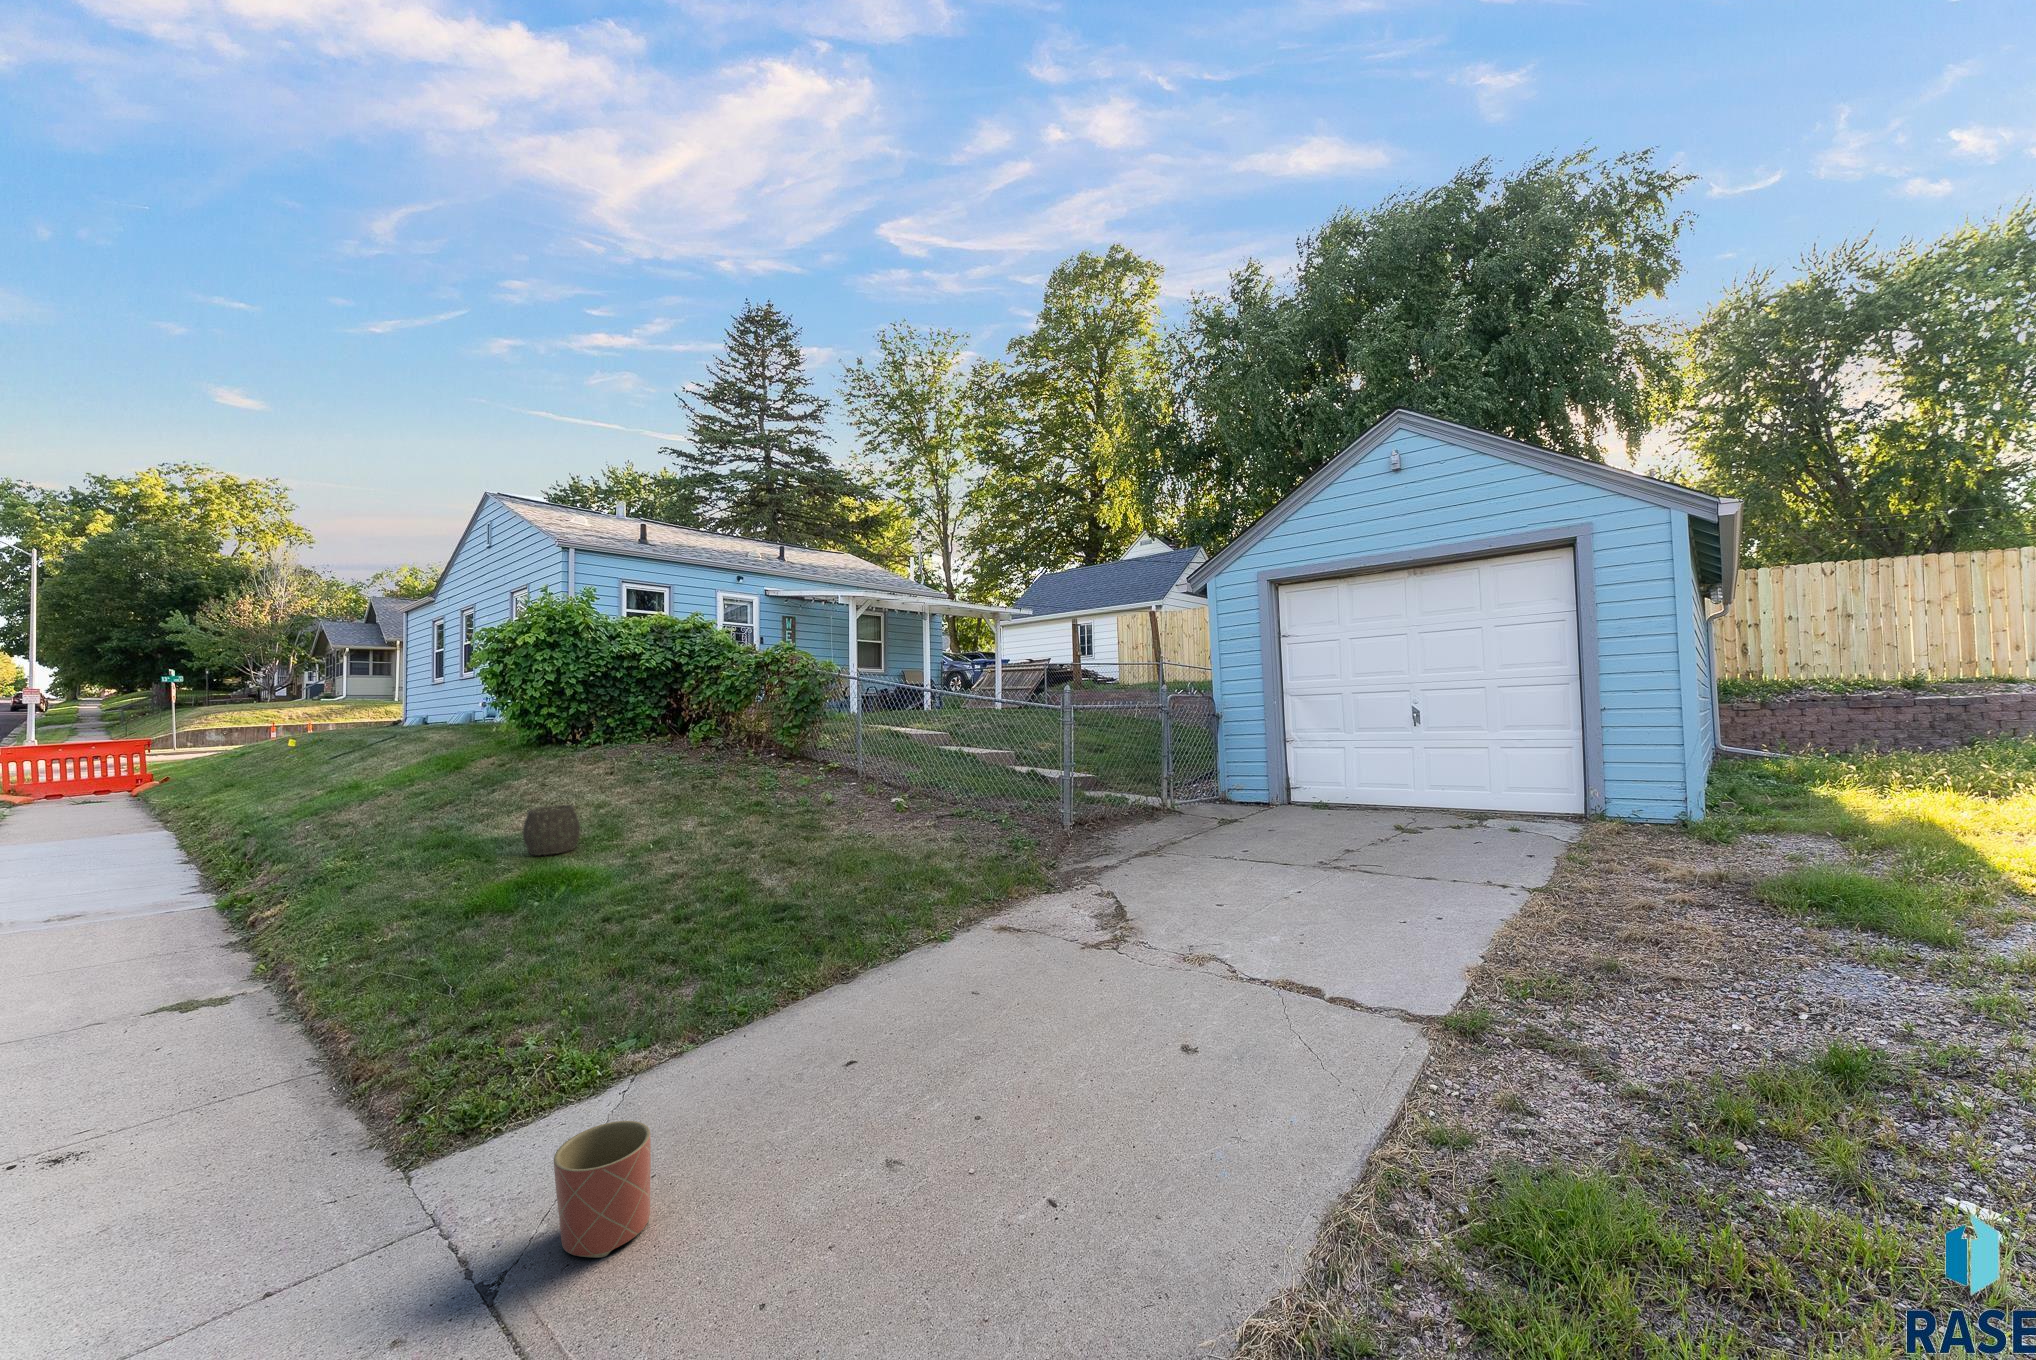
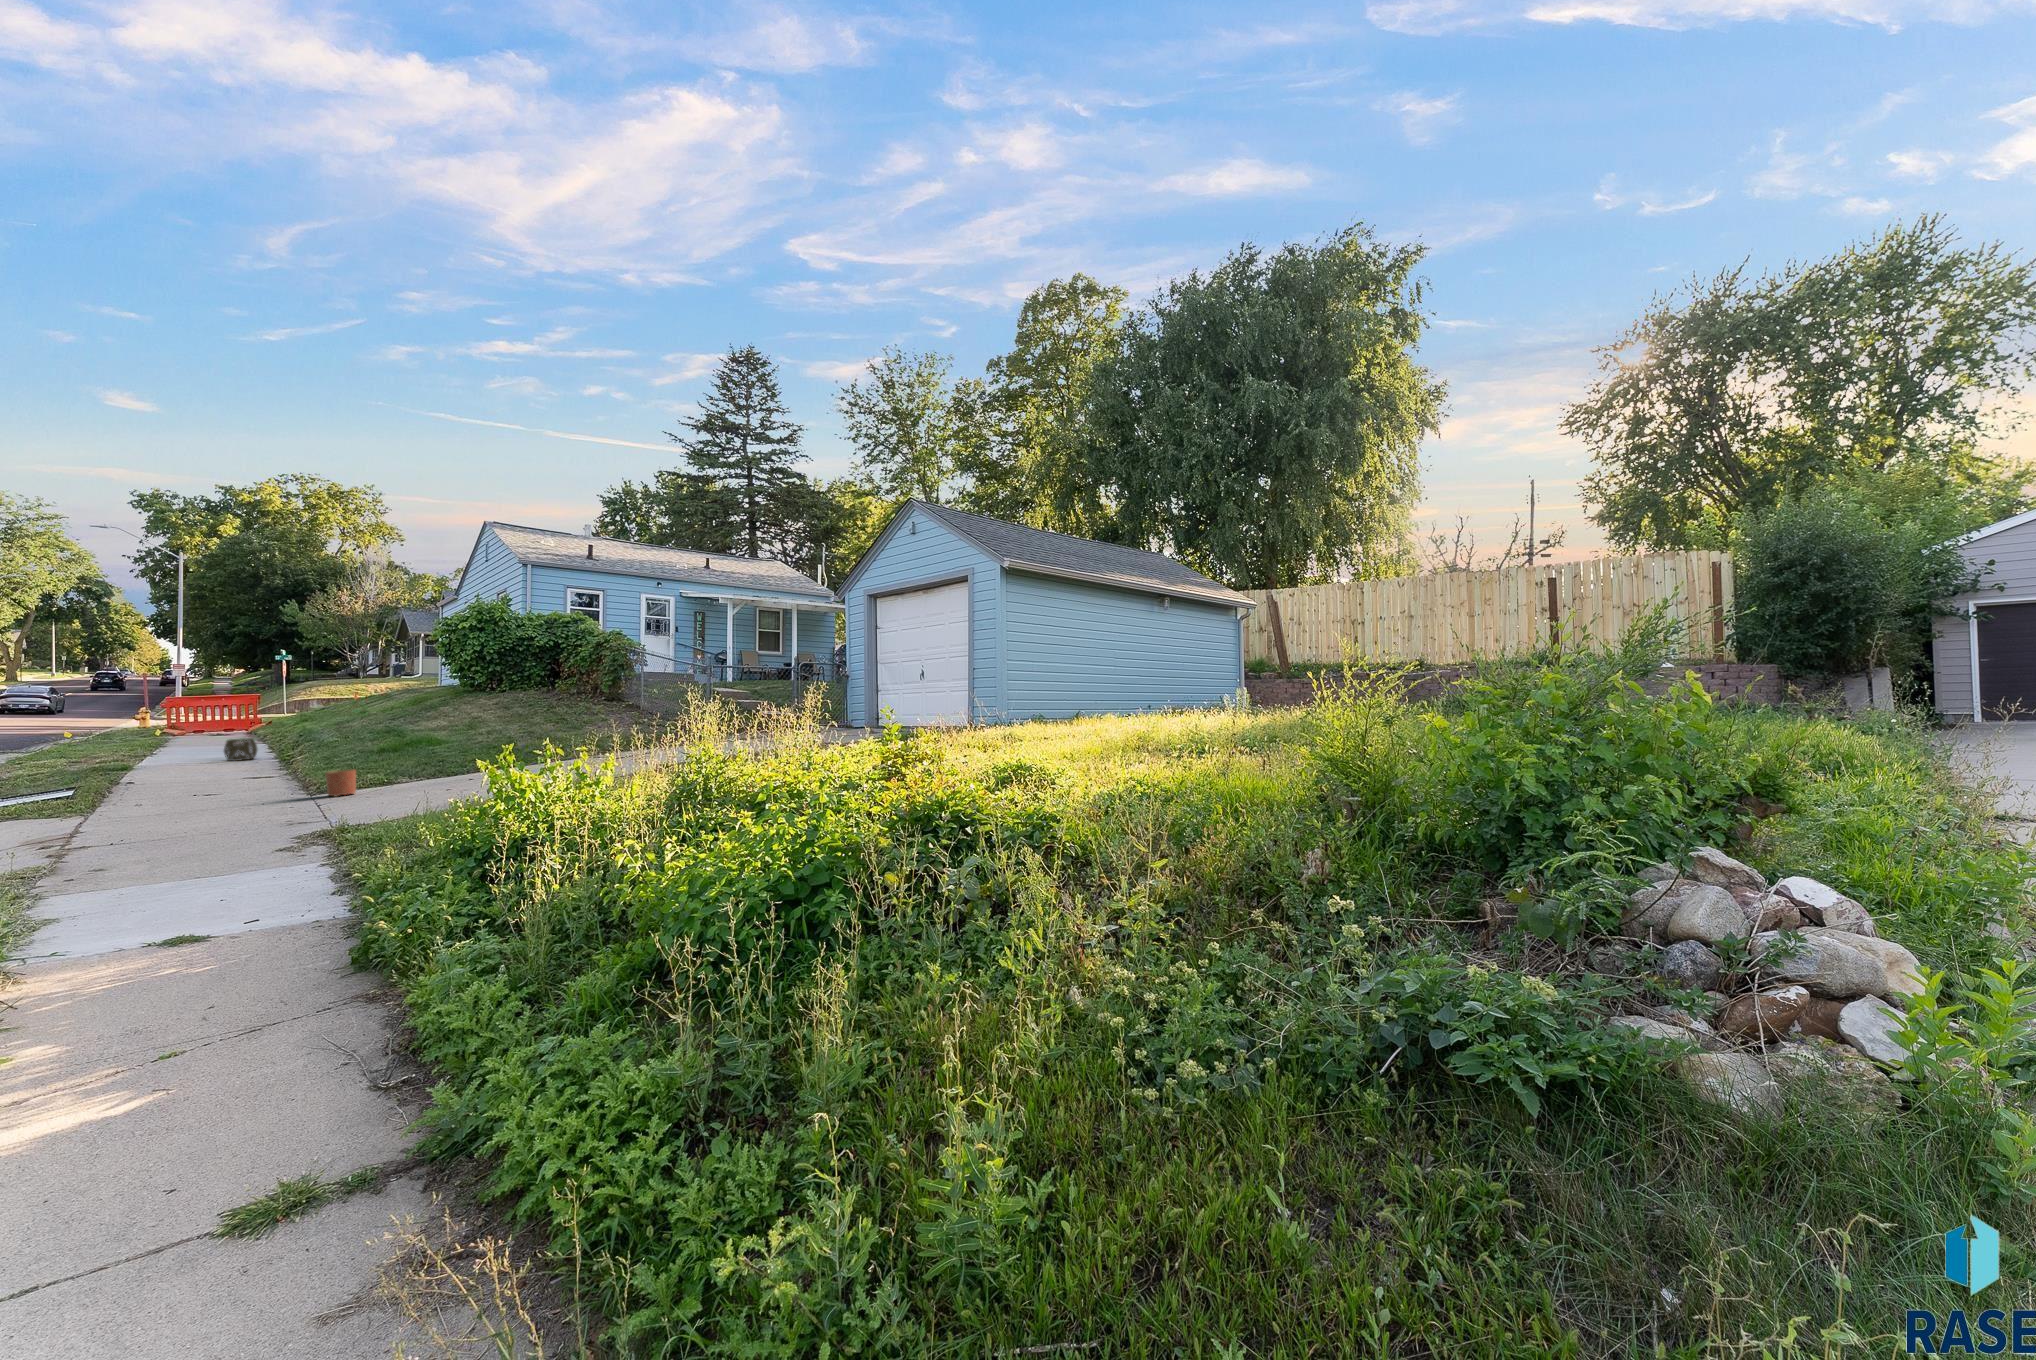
woven basket: present [523,805,580,855] -> present [224,738,257,761]

